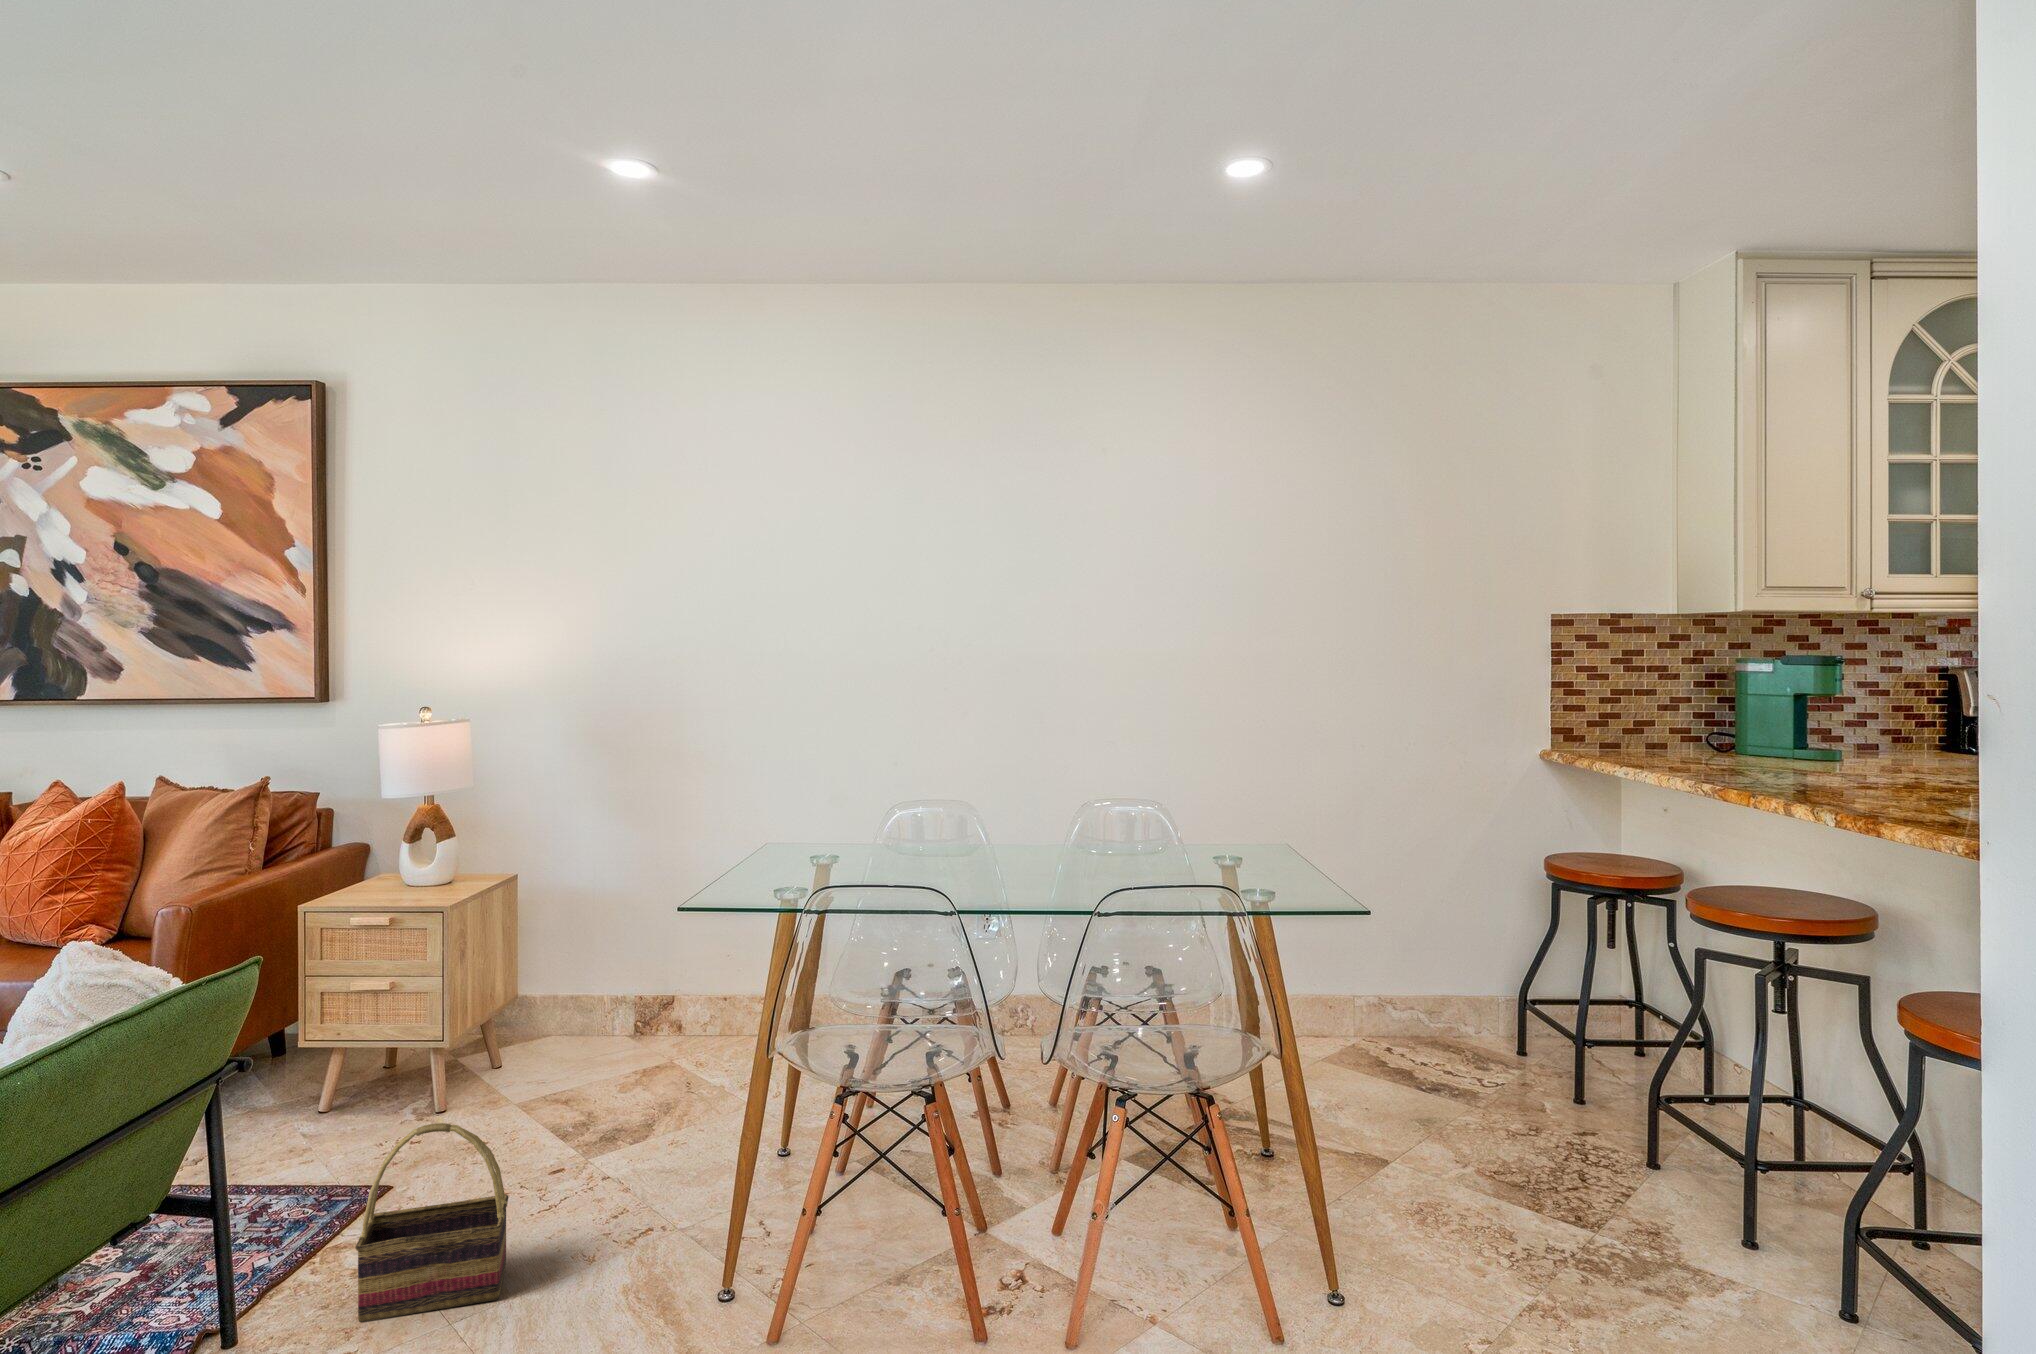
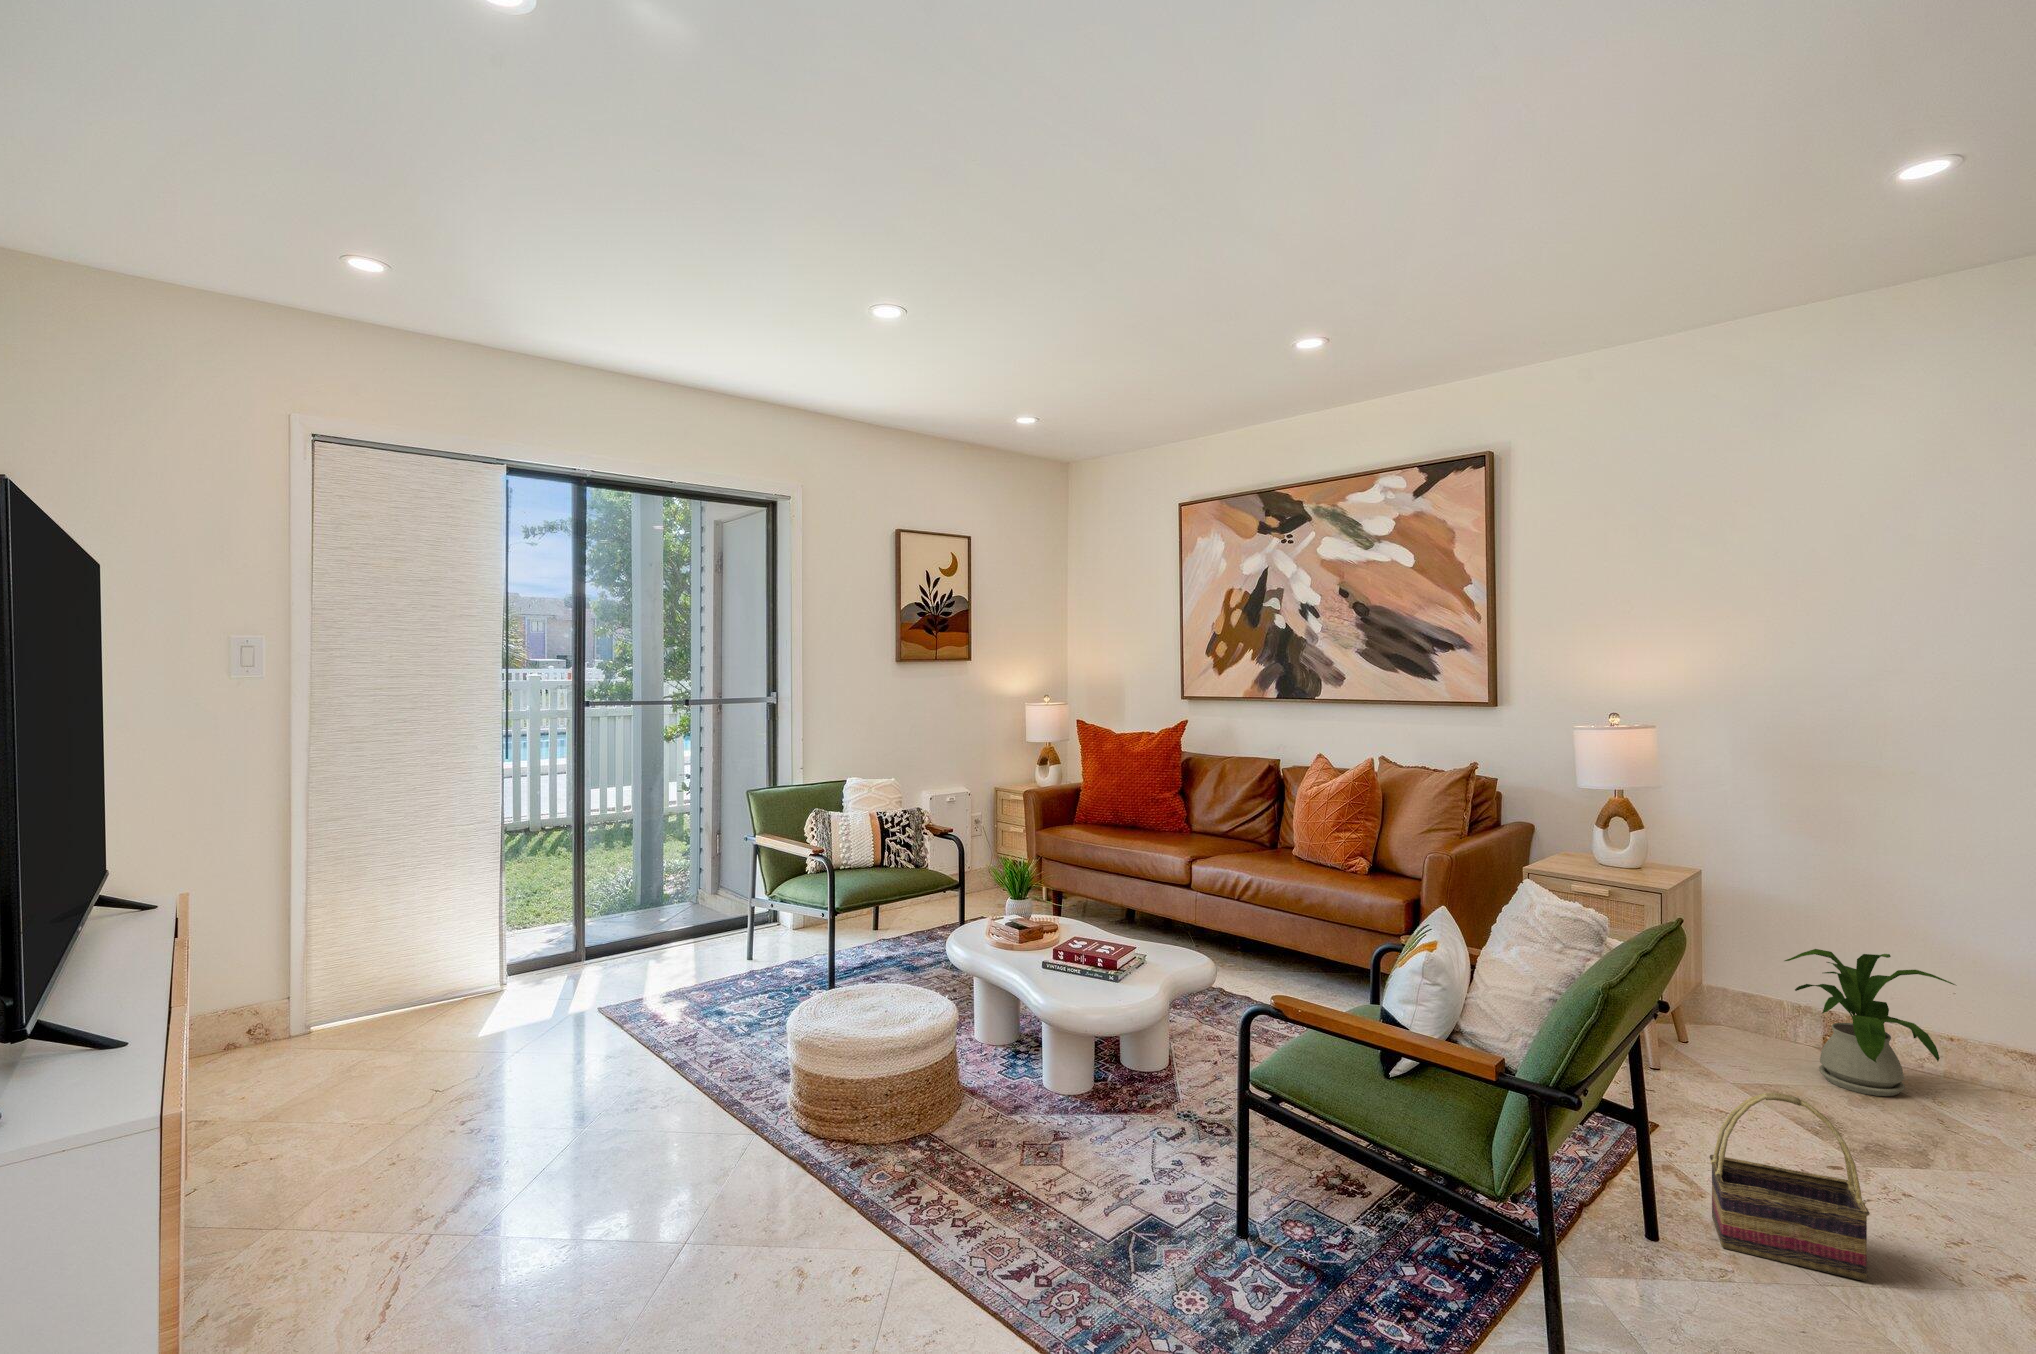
house plant: none [588,938,718,1081] -> present [1785,949,1955,1096]

